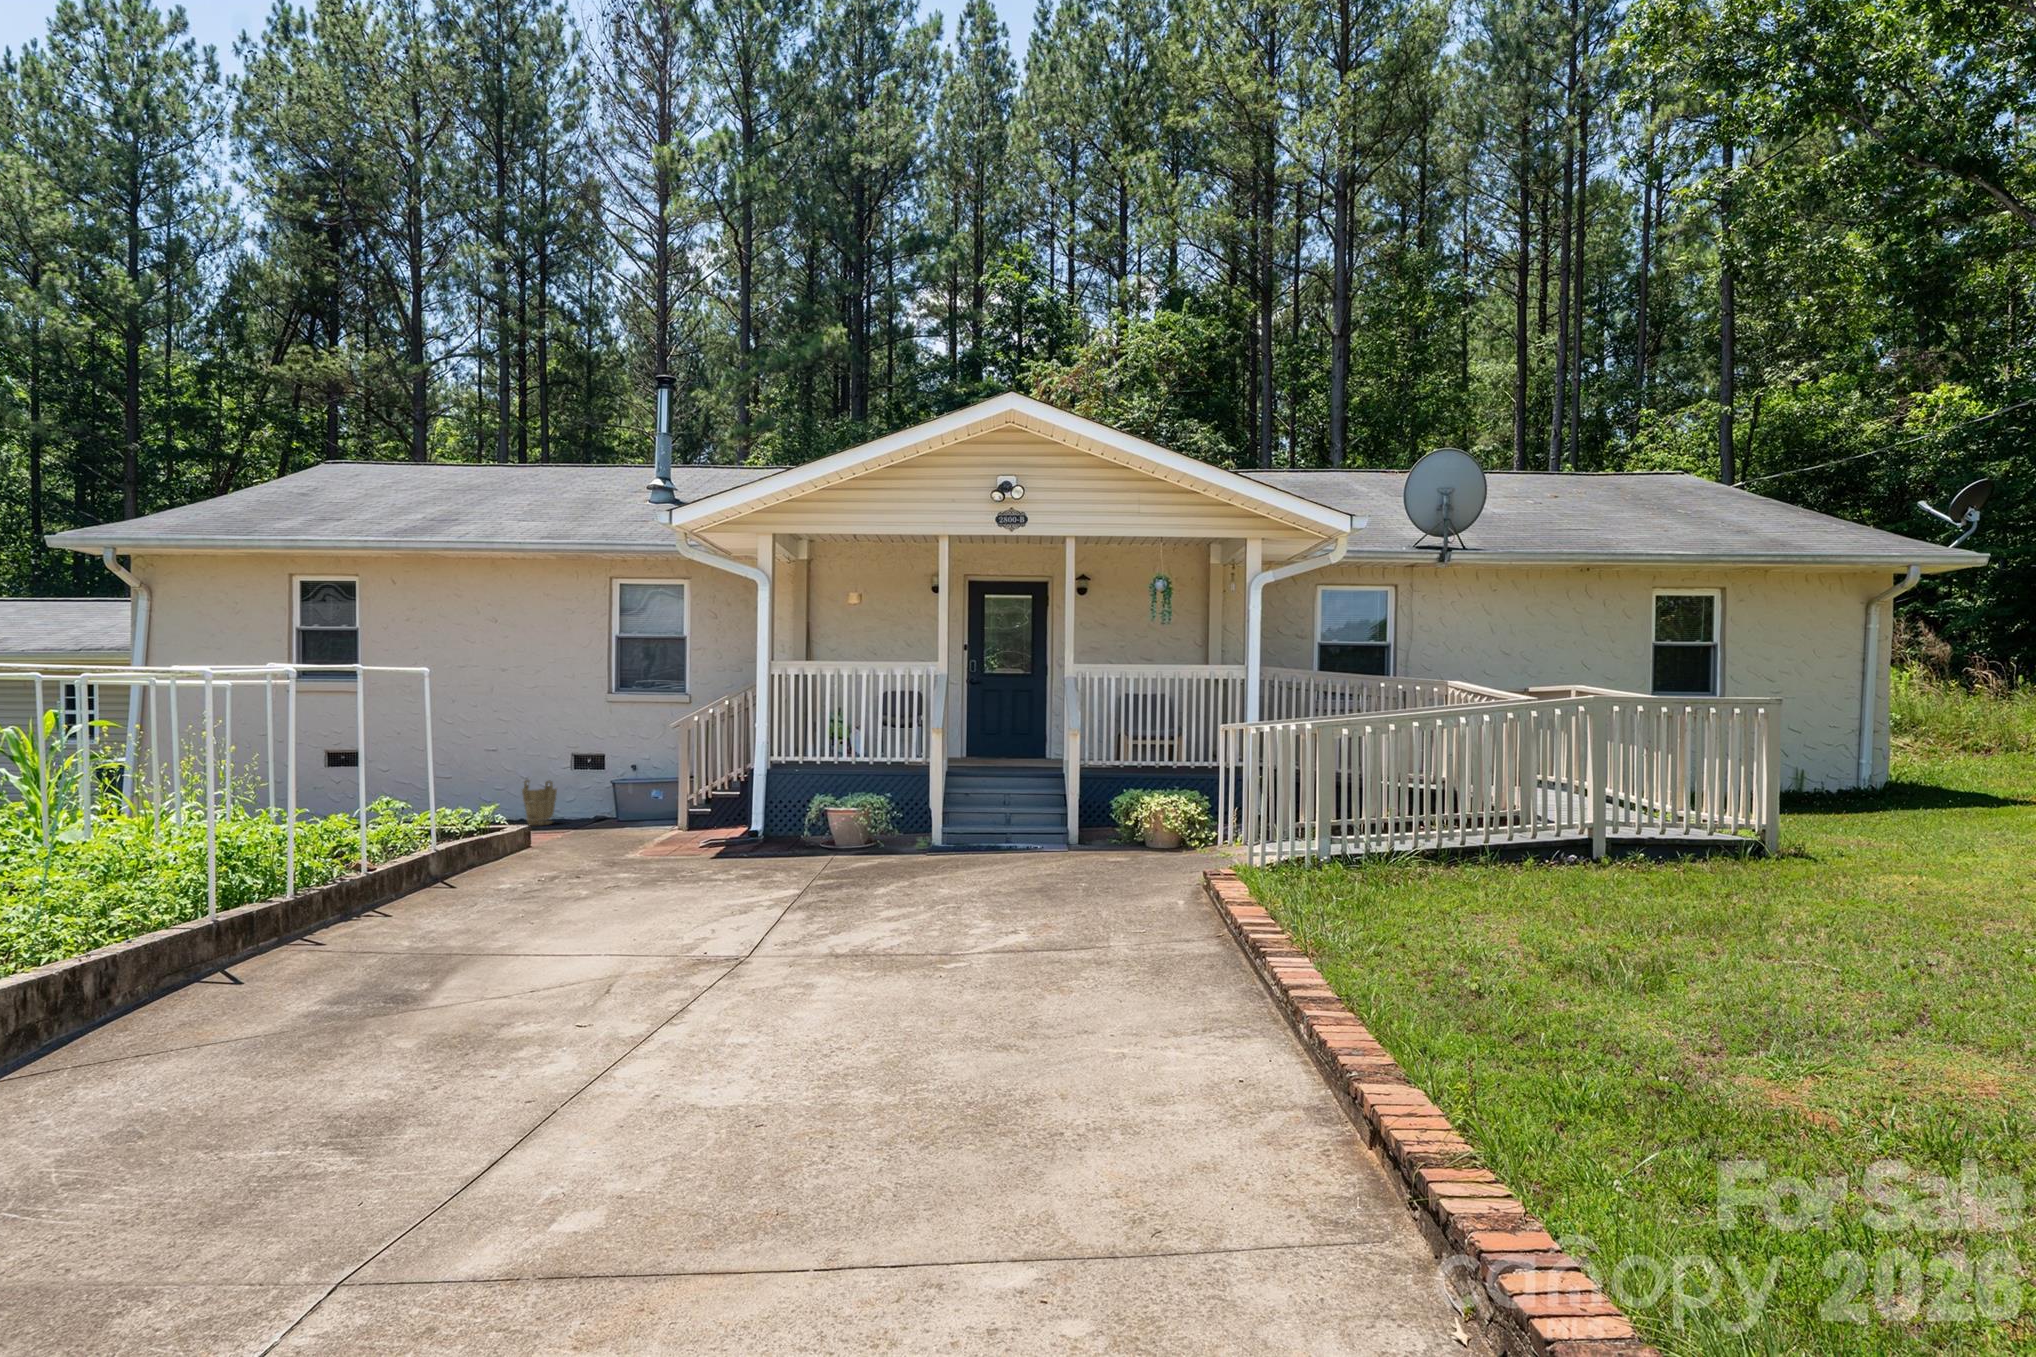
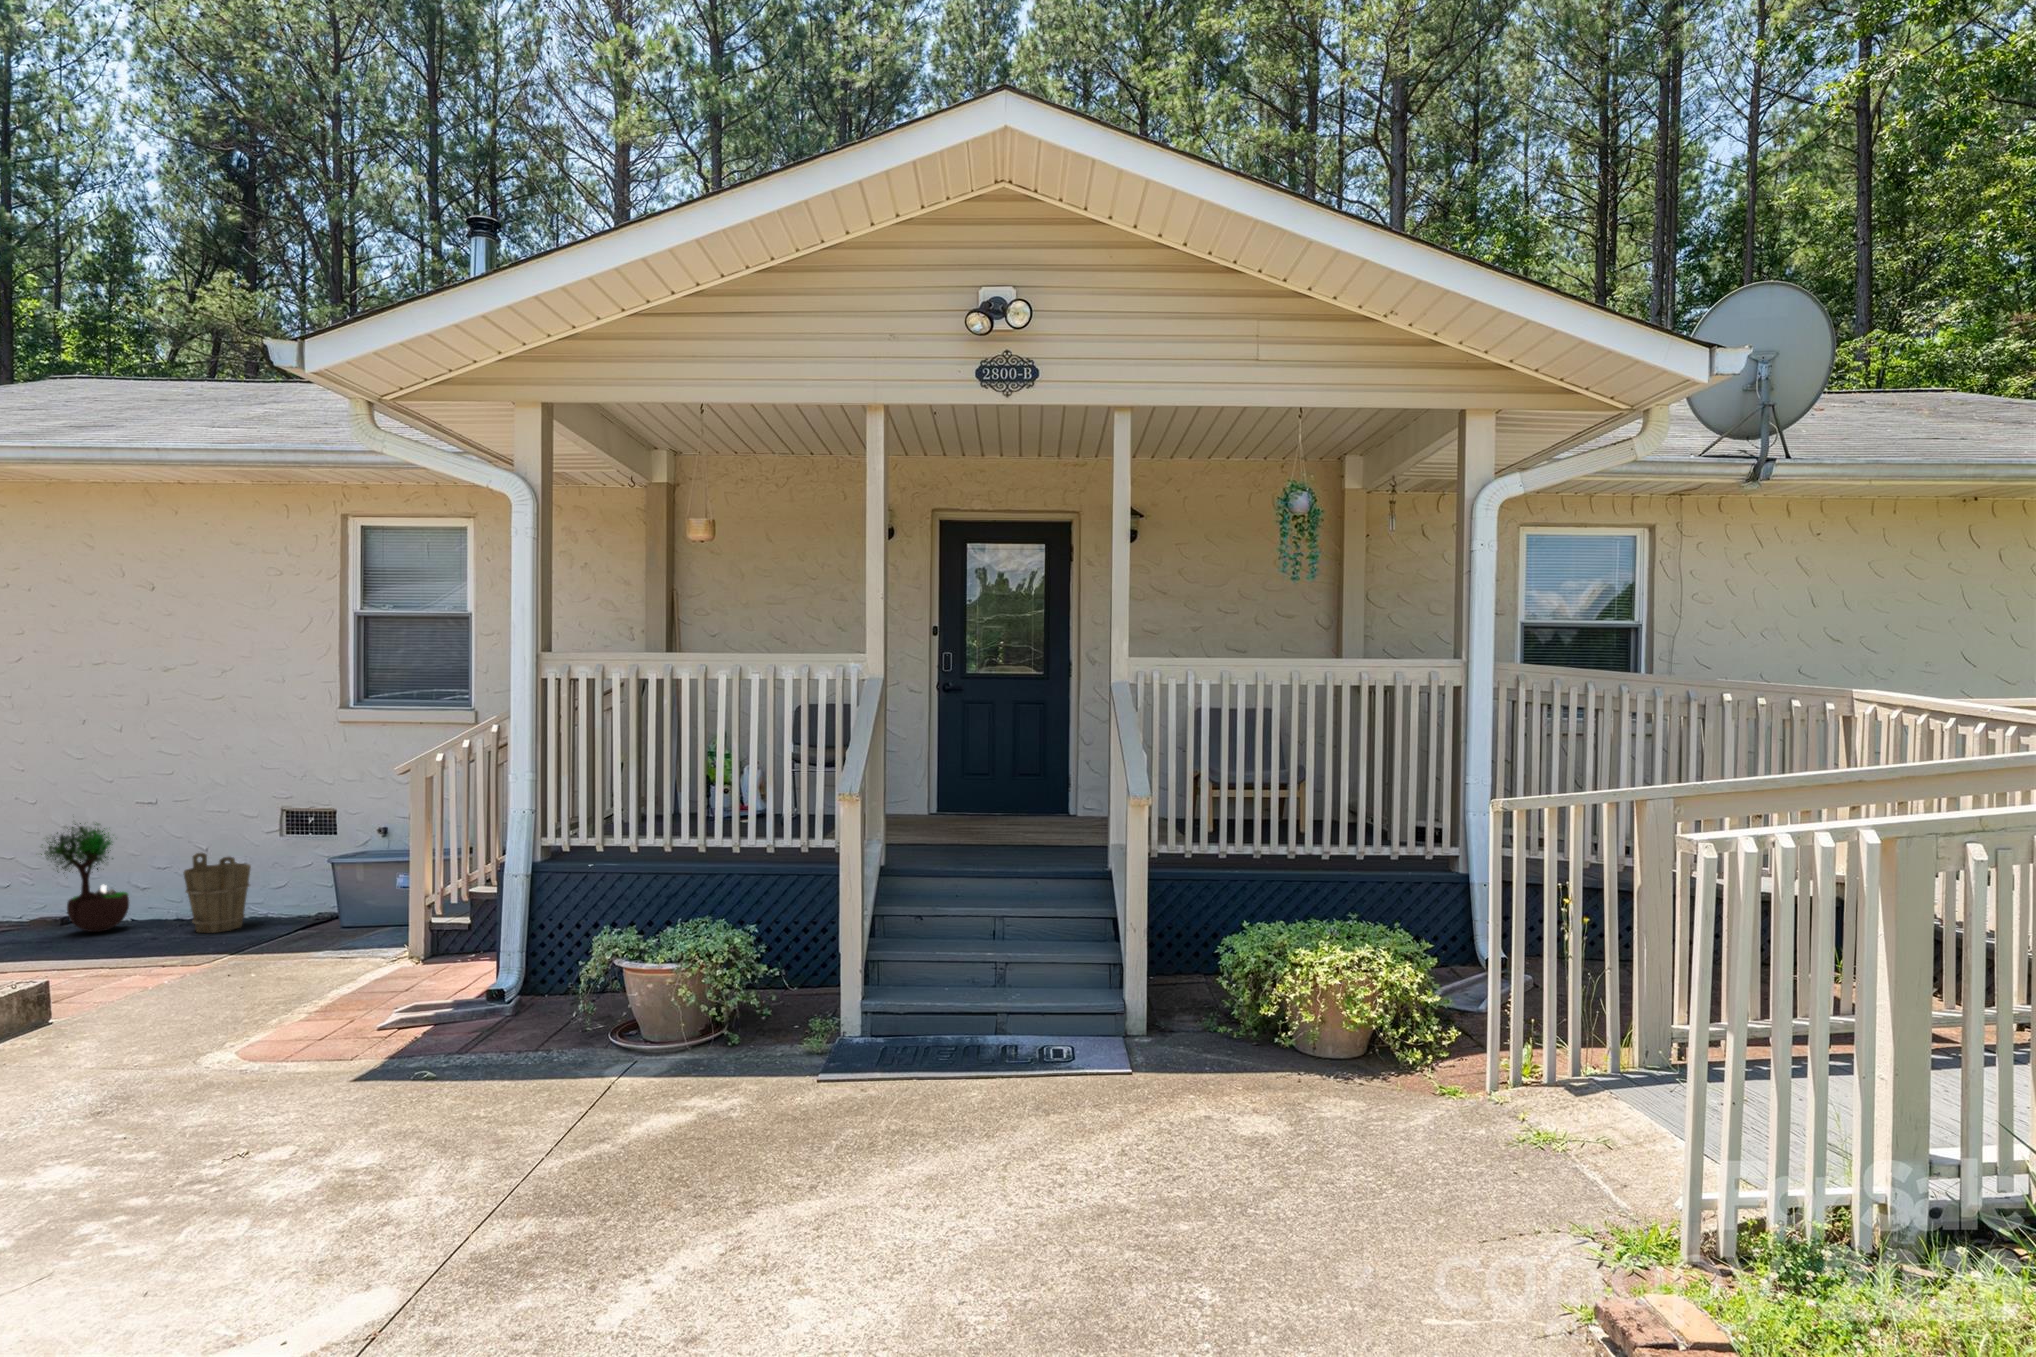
potted tree: none [441,756,485,826] -> present [41,823,129,932]

